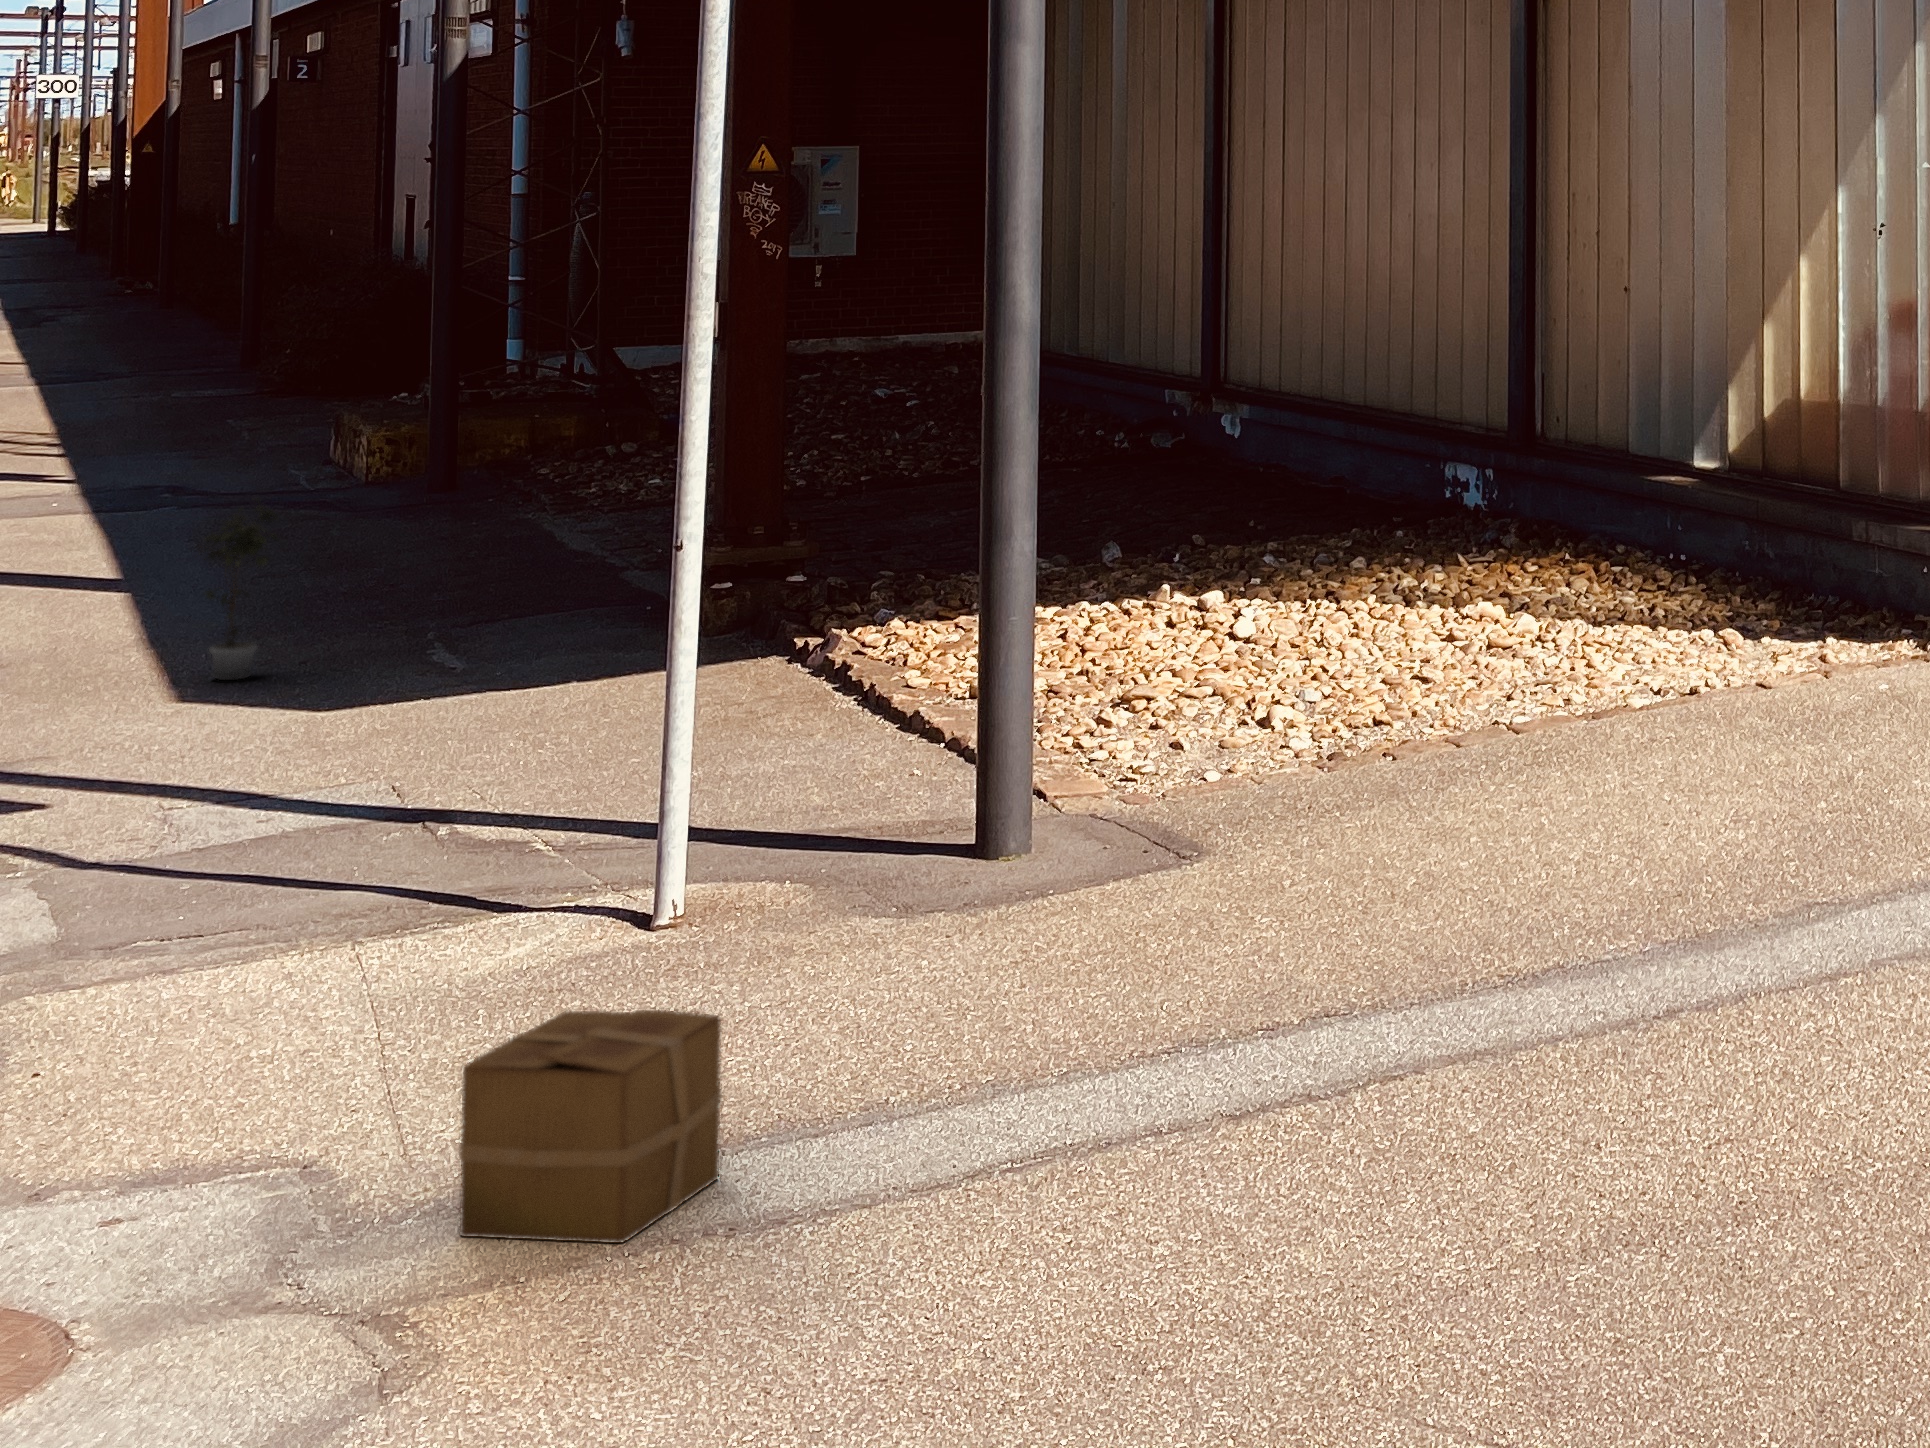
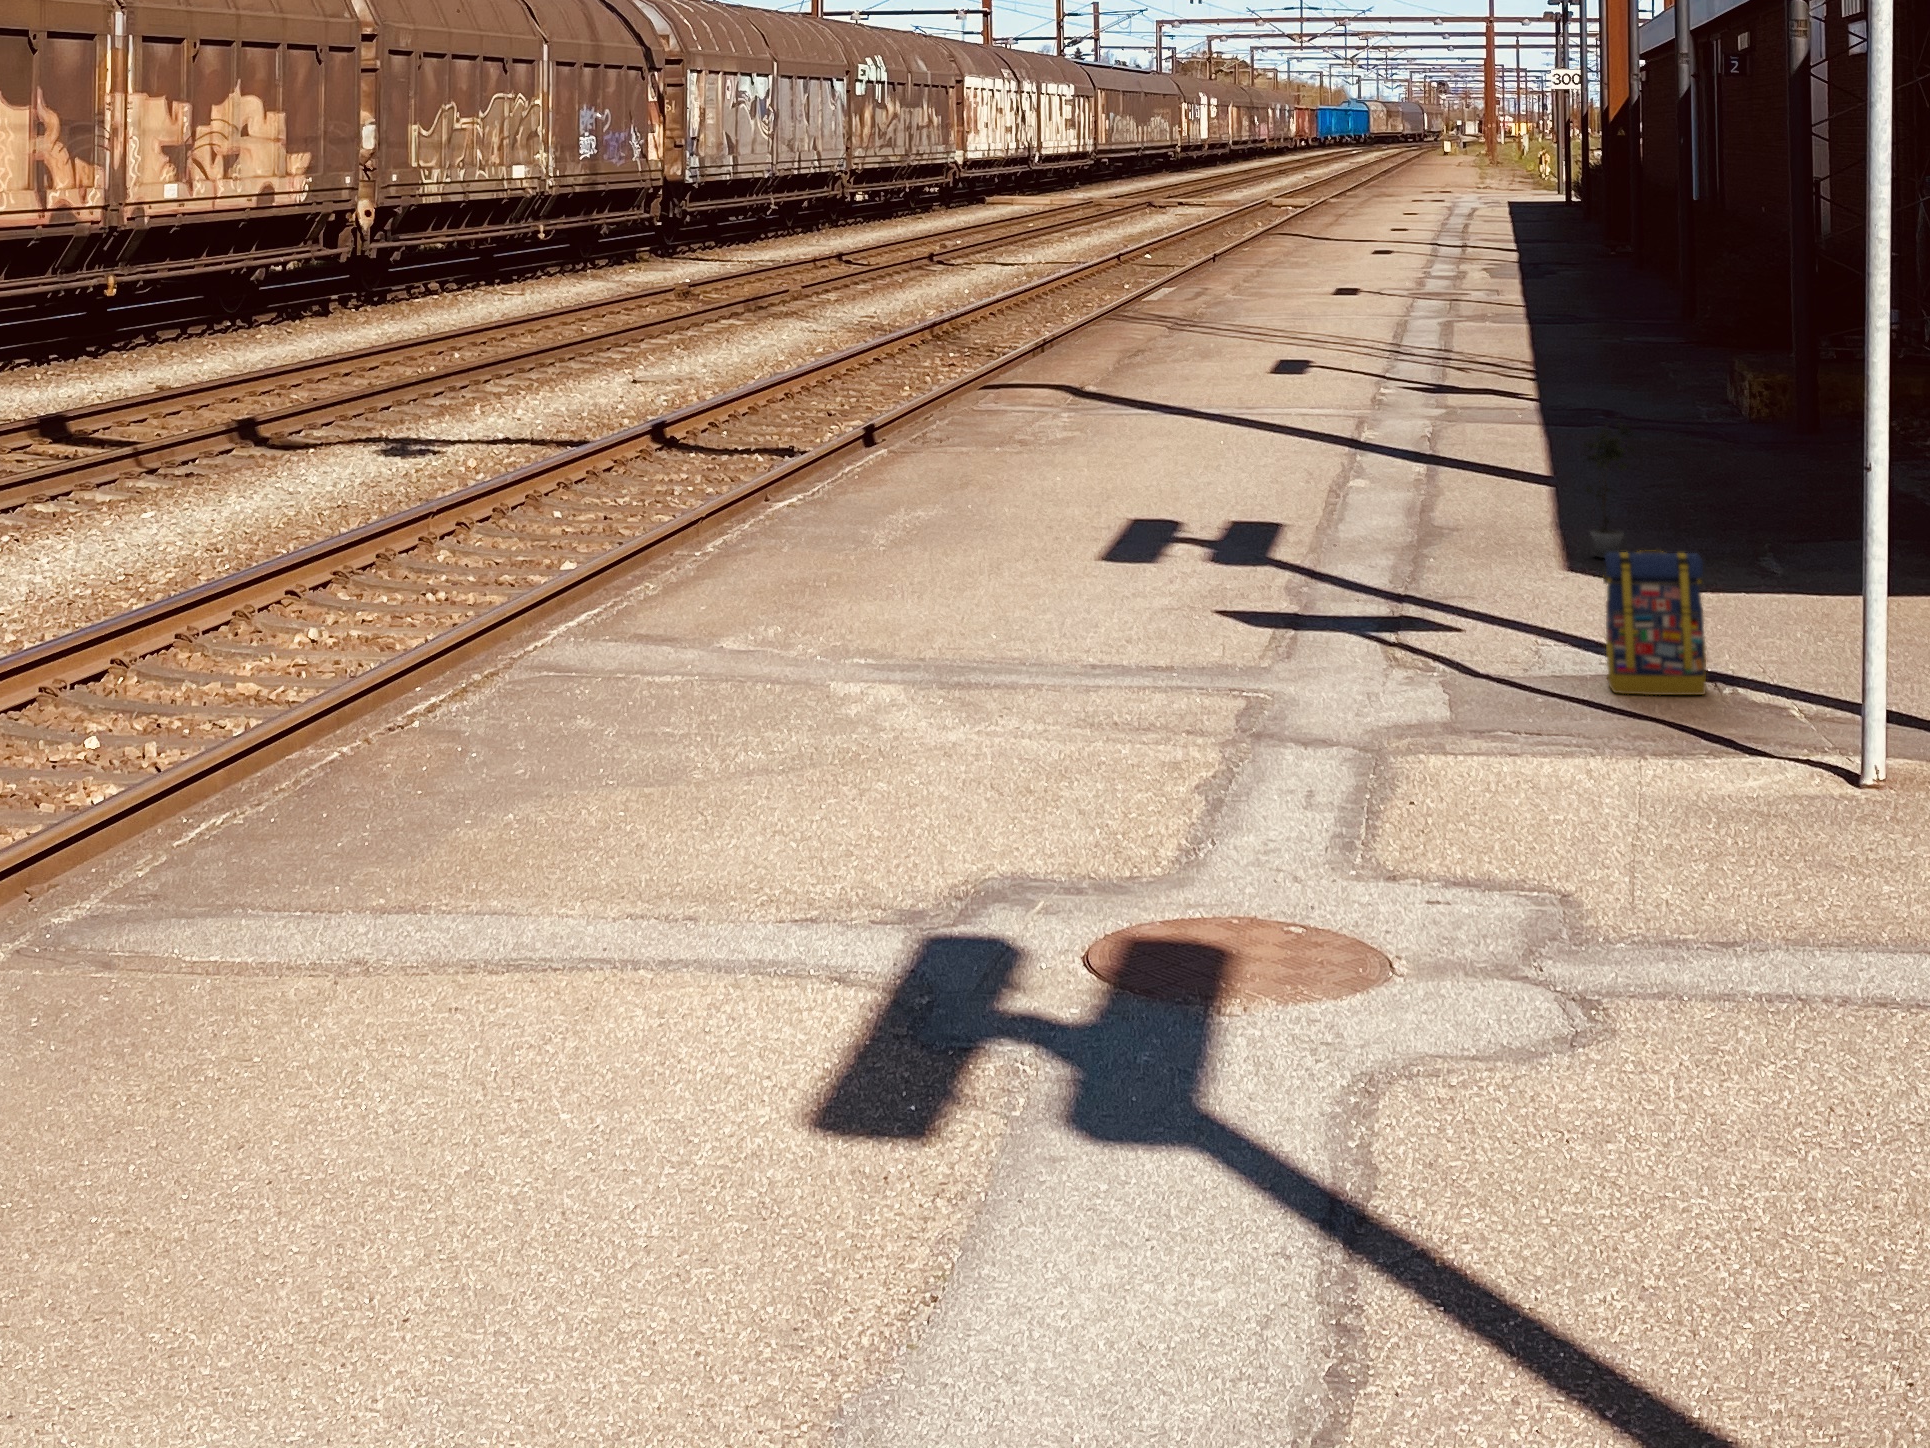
backpack: none [281,670,426,865] -> present [1603,550,1706,695]
cardboard box: present [459,1010,722,1243] -> none [1649,810,1851,996]

